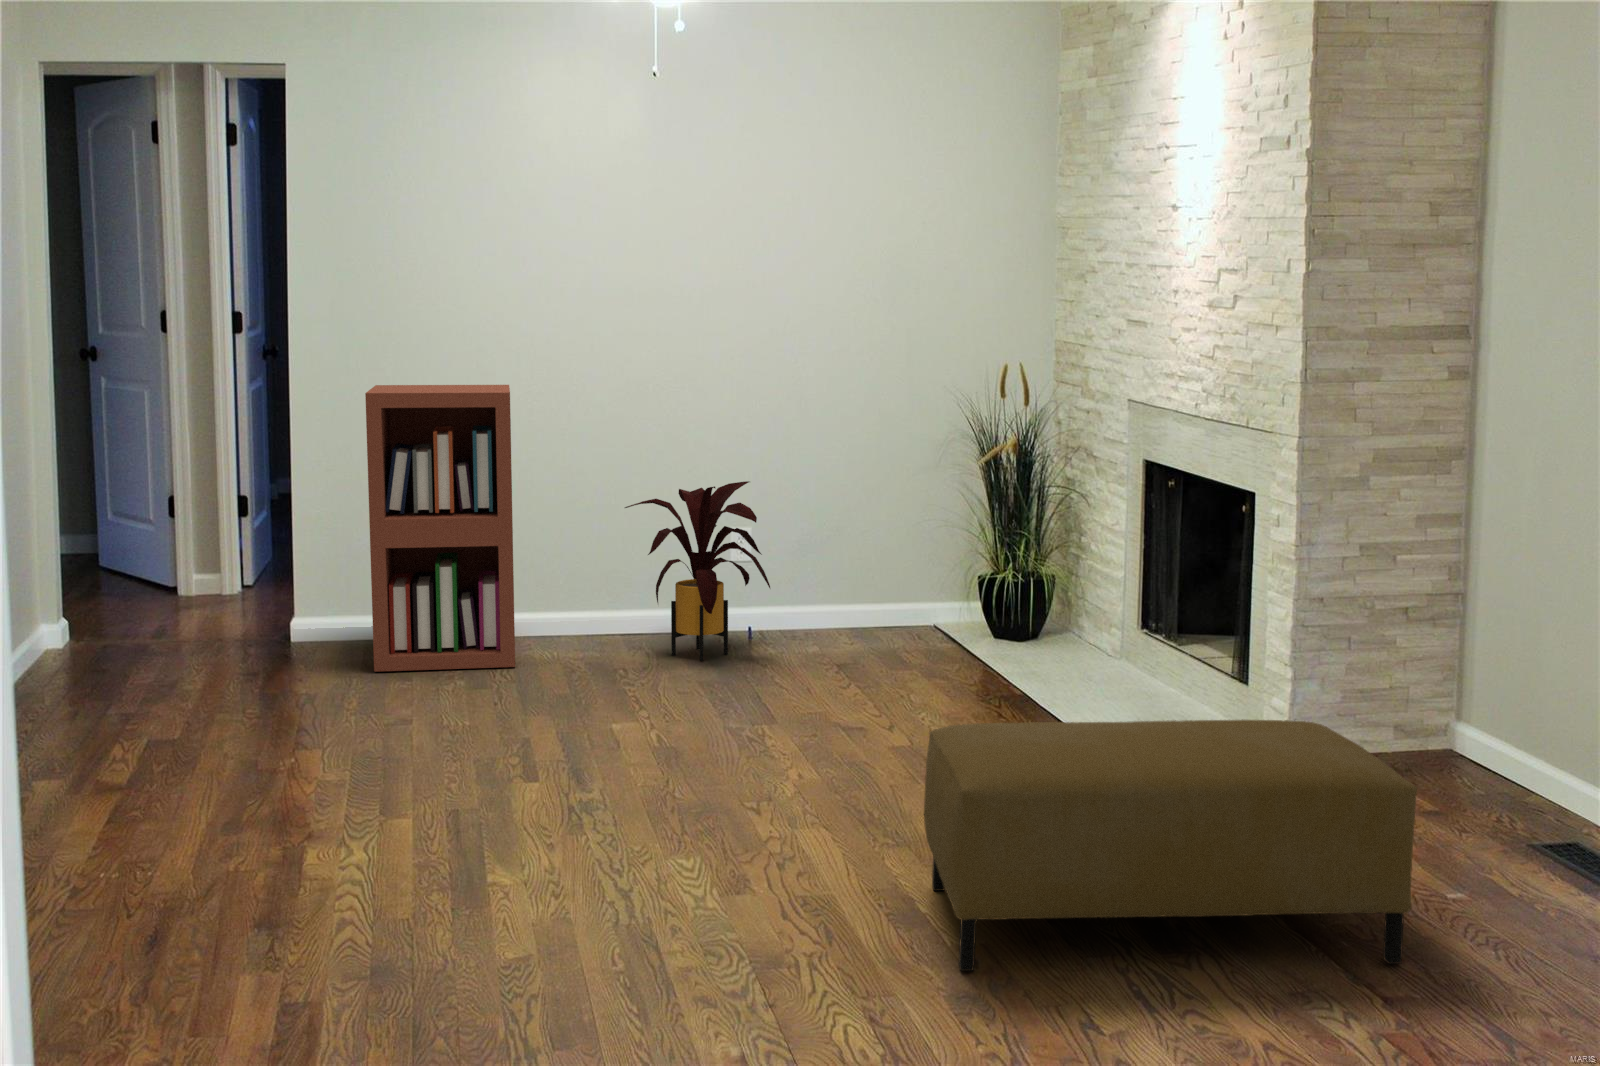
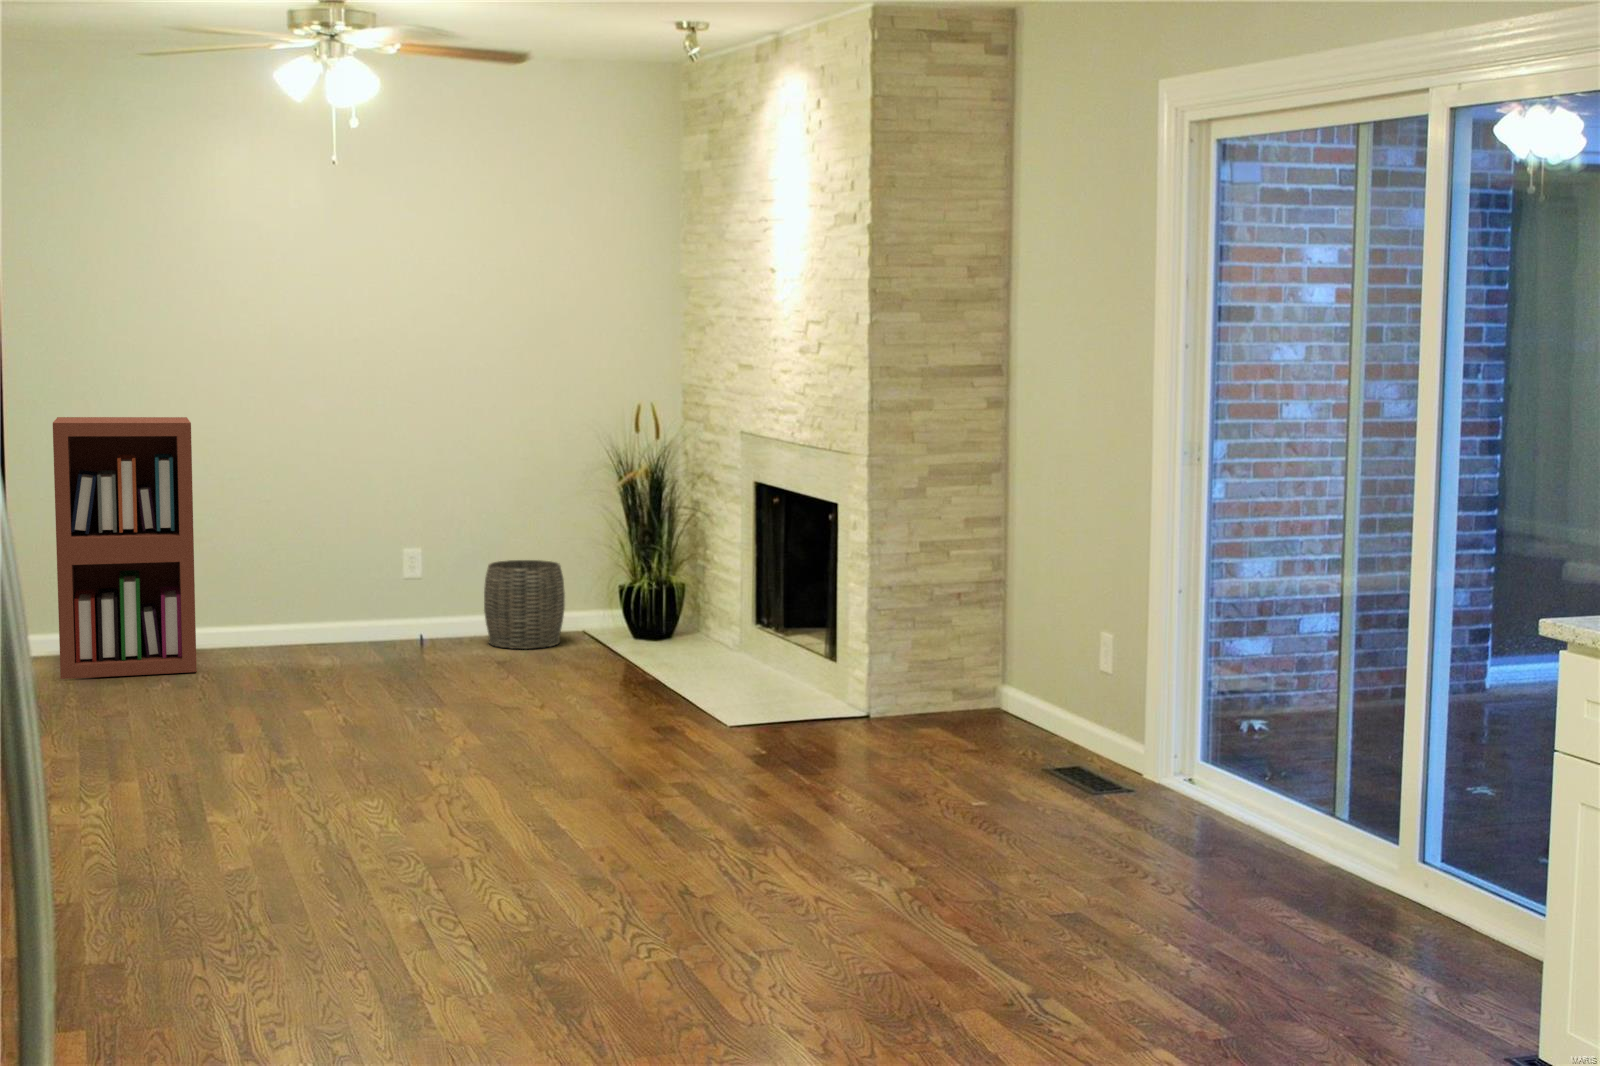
house plant: present [625,481,770,661] -> none [297,504,433,663]
woven basket: none [827,545,917,647] -> present [484,560,565,649]
ottoman: present [924,719,1417,971] -> none [566,670,932,863]

